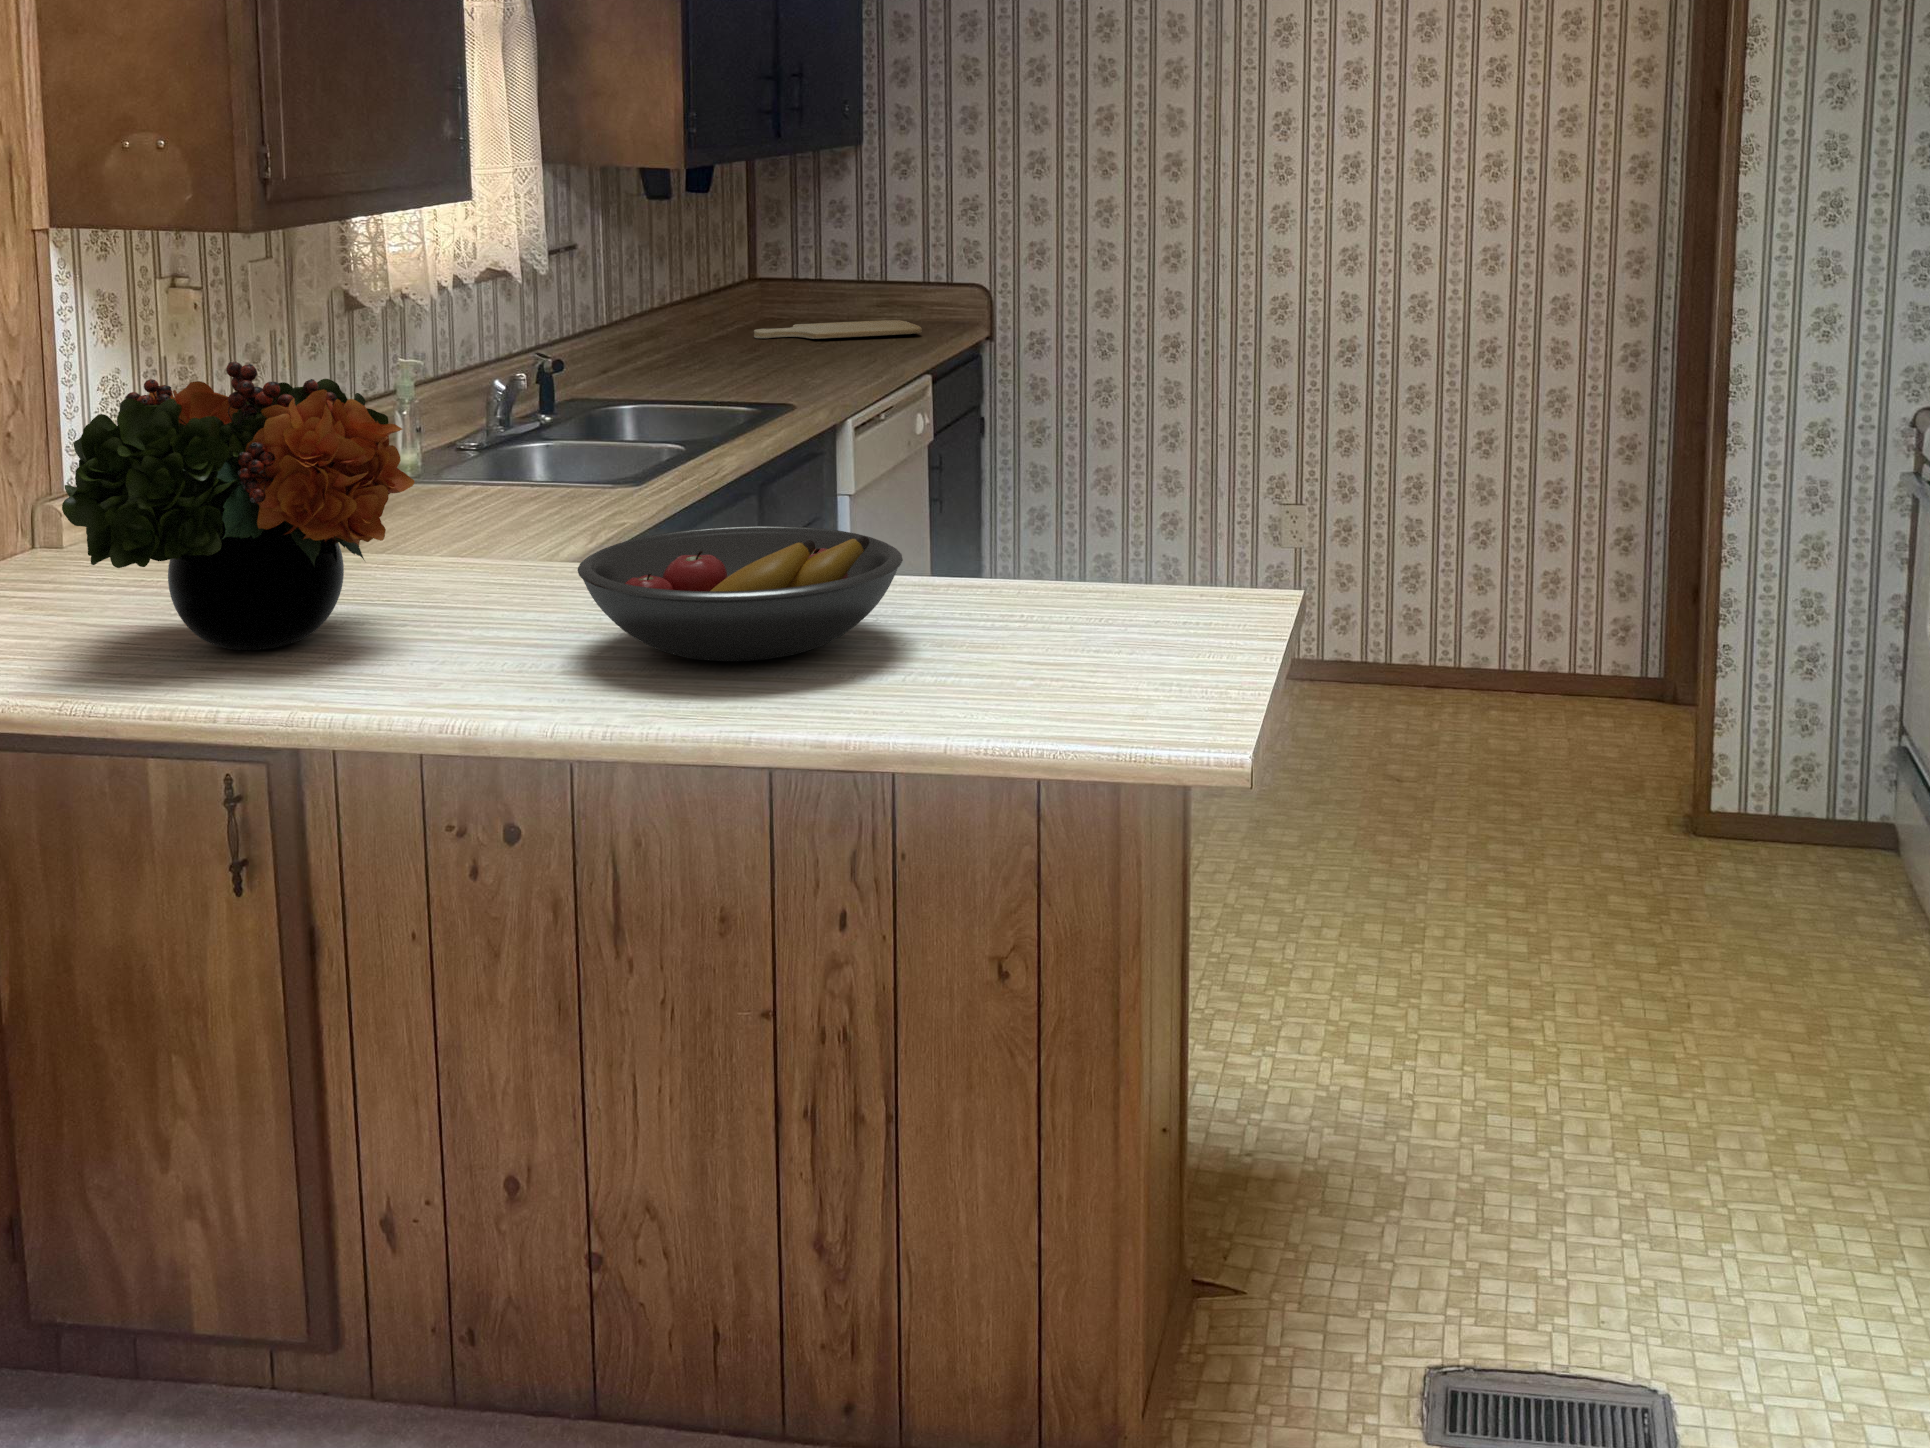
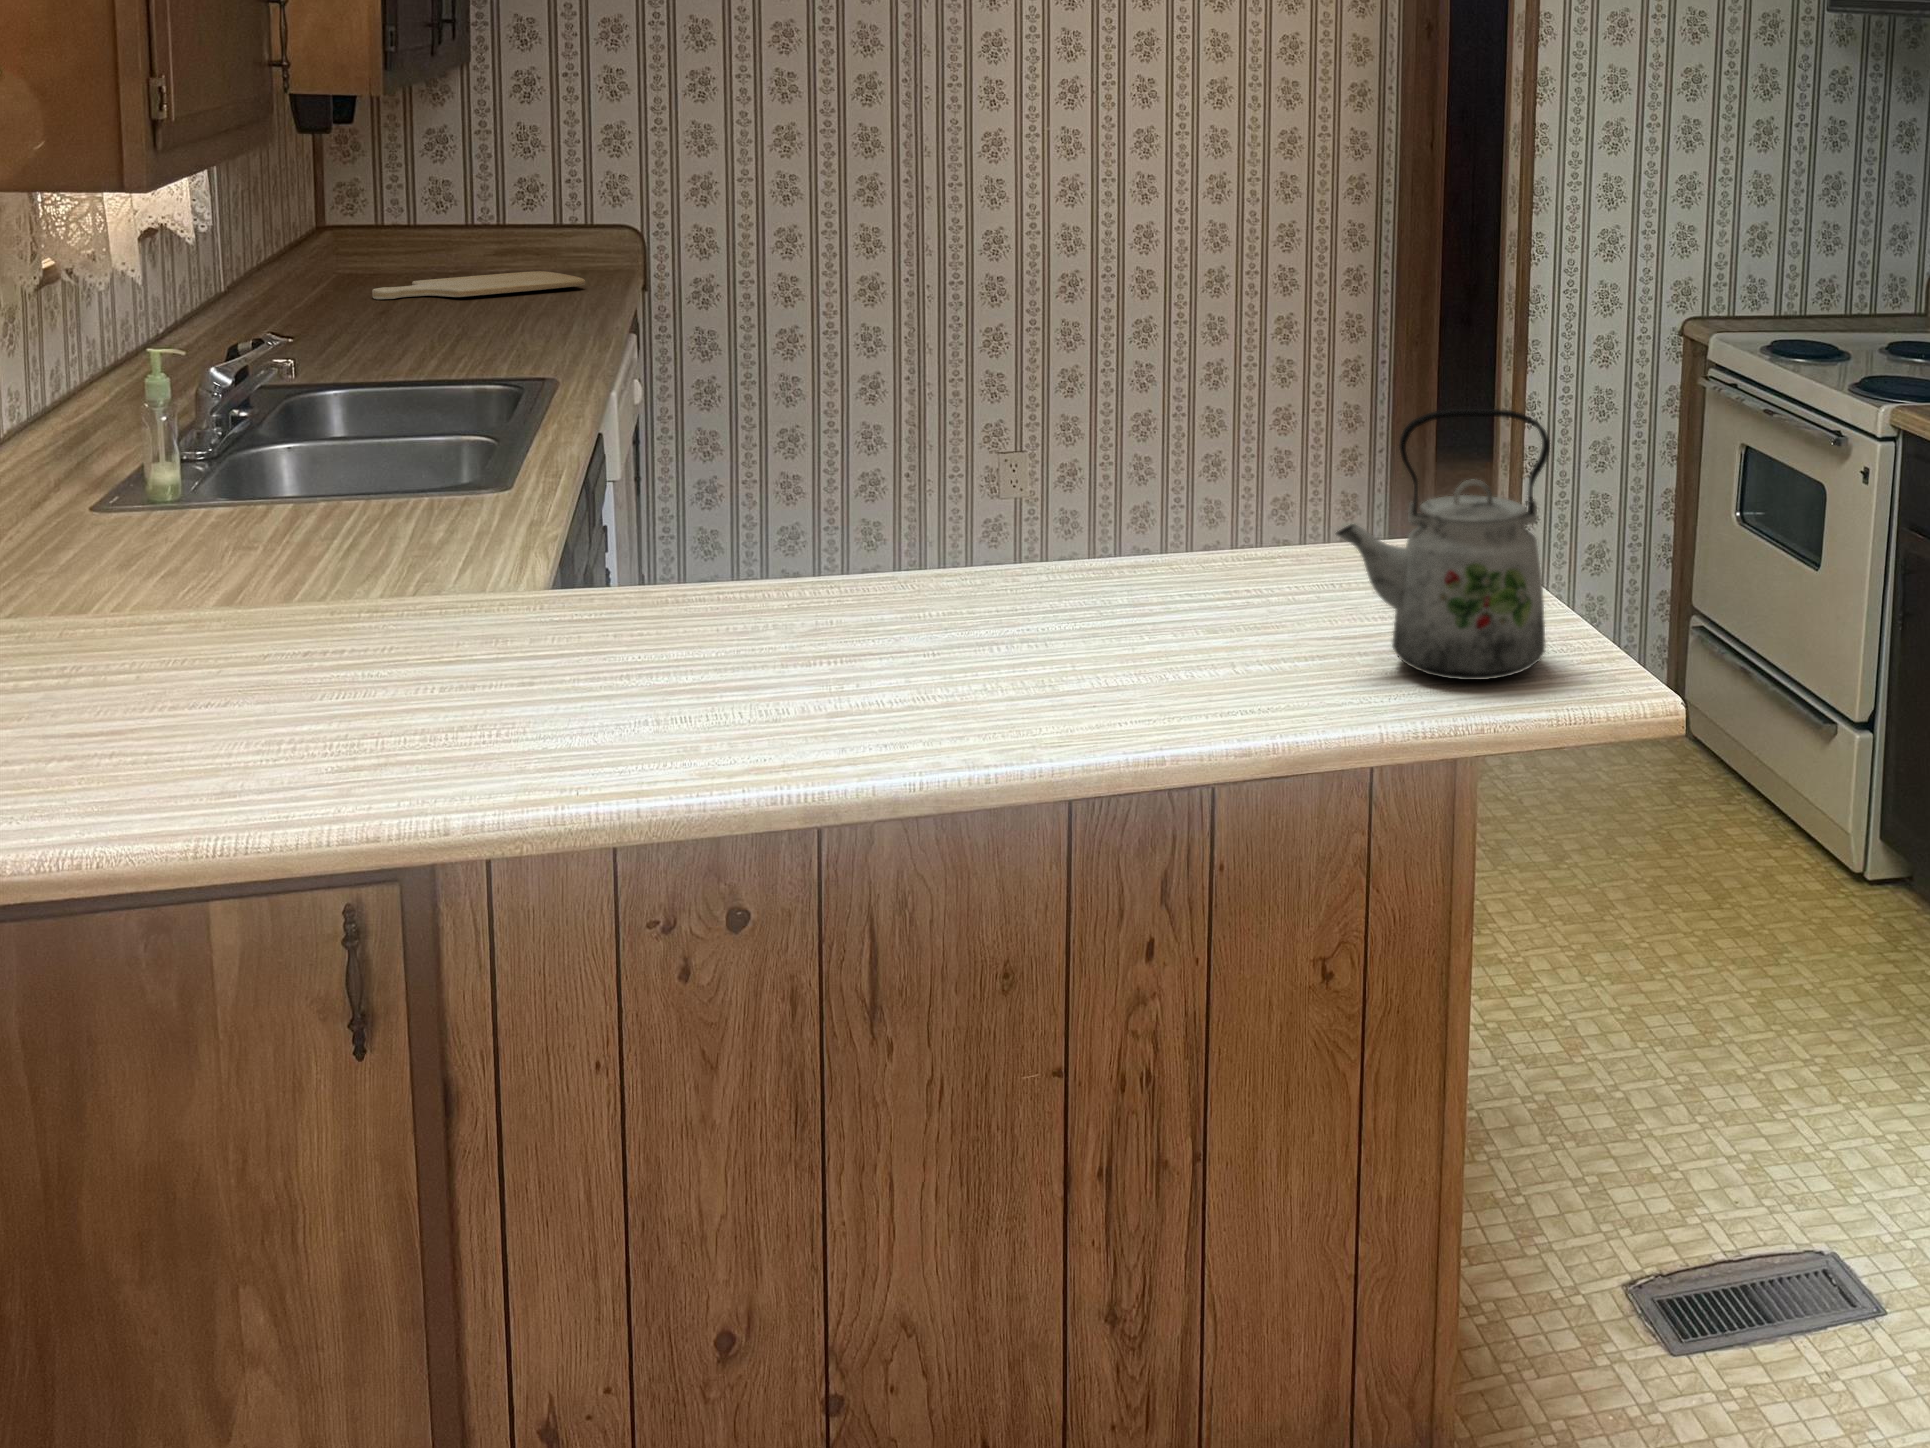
flower arrangement: present [62,362,415,650] -> none [116,360,588,738]
kettle: none [968,454,1162,713] -> present [1336,409,1550,680]
fruit bowl: present [577,526,903,661] -> none [819,513,1196,675]

